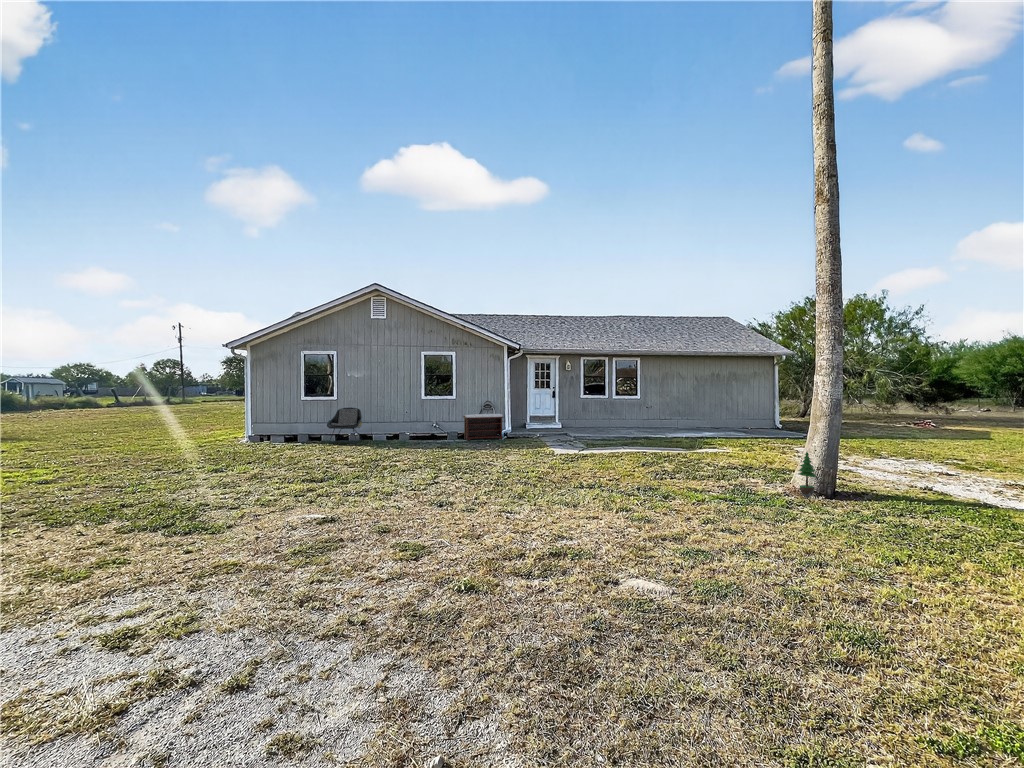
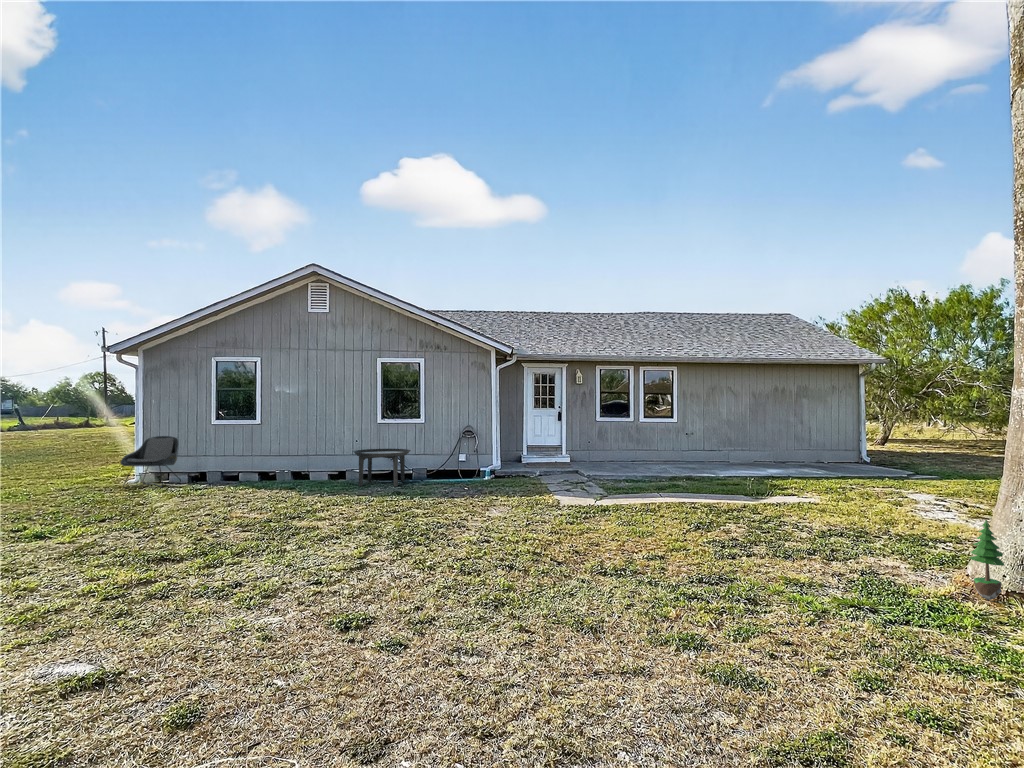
lounge chair: present [327,407,363,444] -> present [121,436,181,489]
bench: present [463,414,503,441] -> none [435,443,490,481]
round table: none [406,417,447,444] -> present [353,449,411,486]

